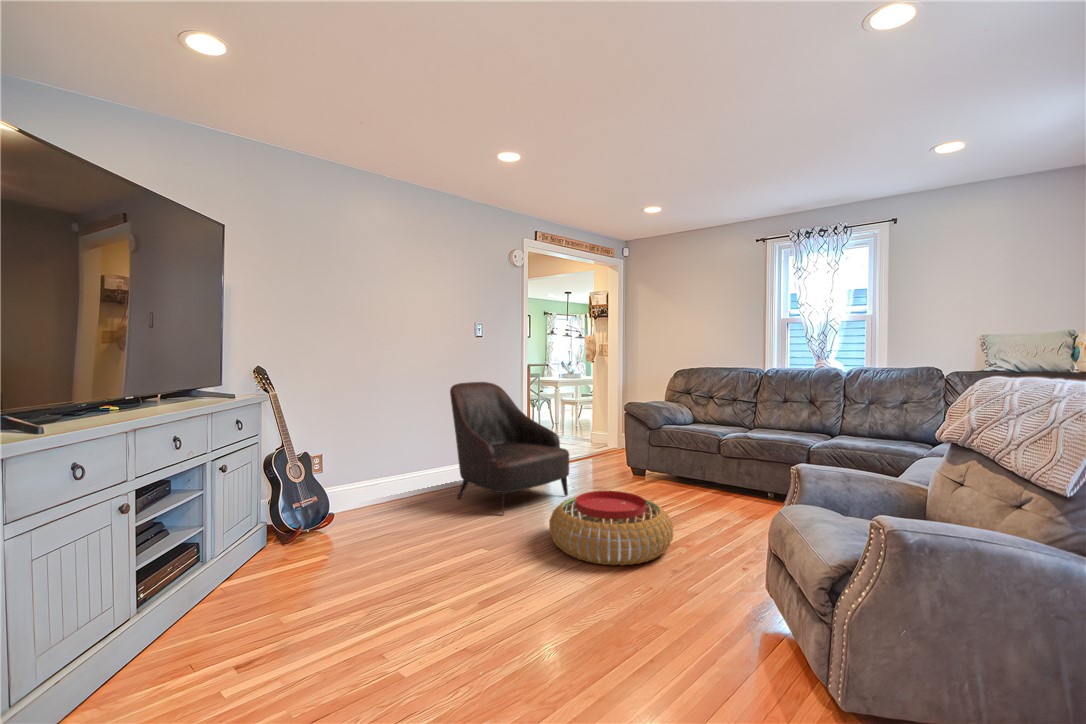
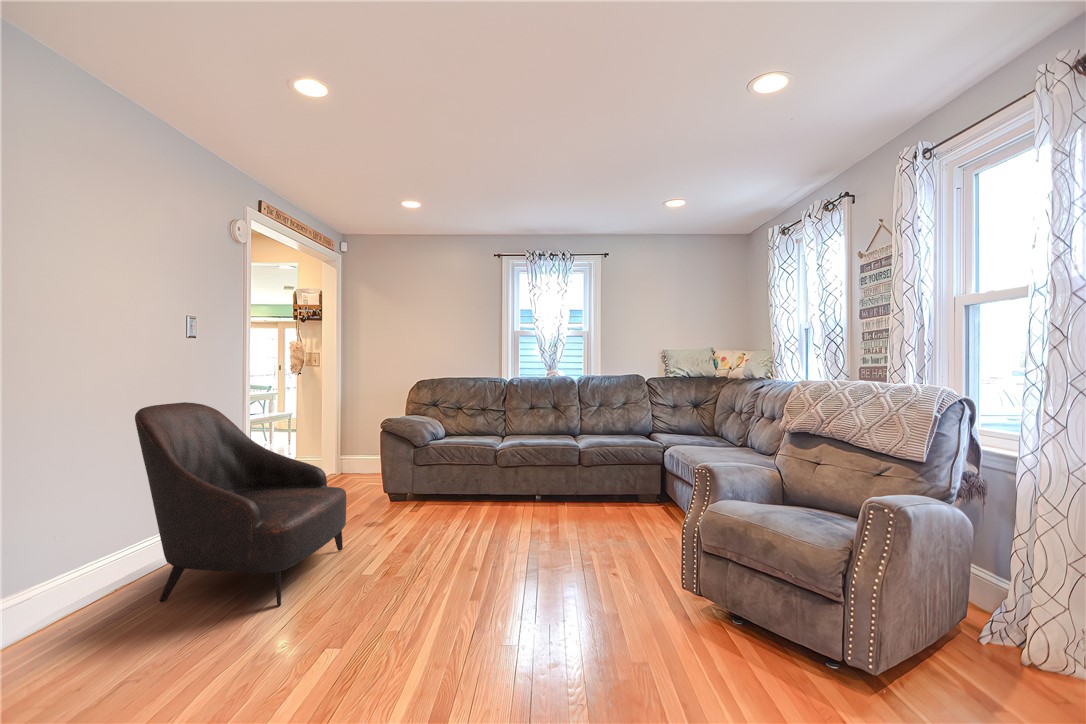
pouf: present [549,491,674,565] -> none [391,528,549,634]

